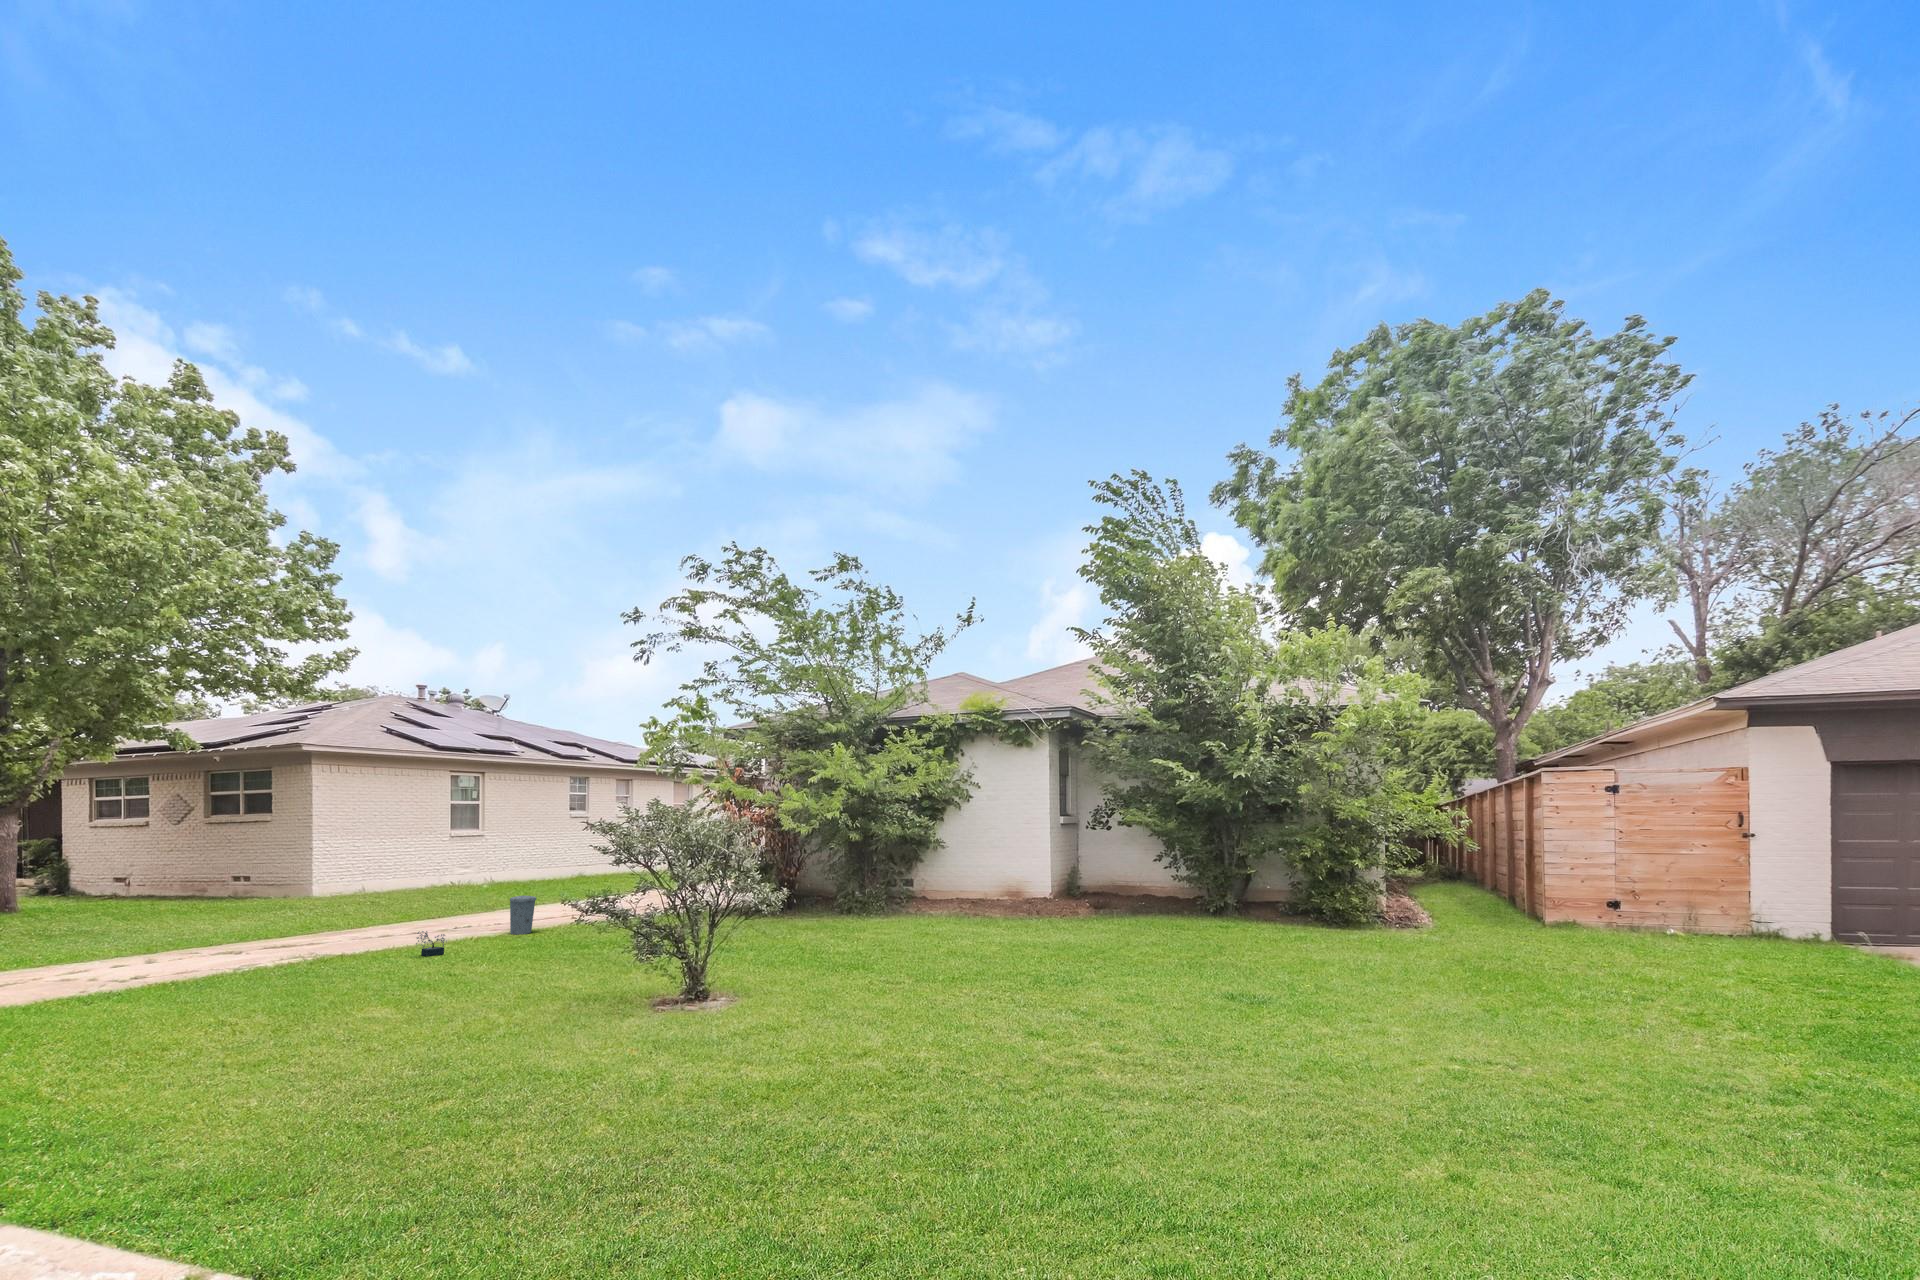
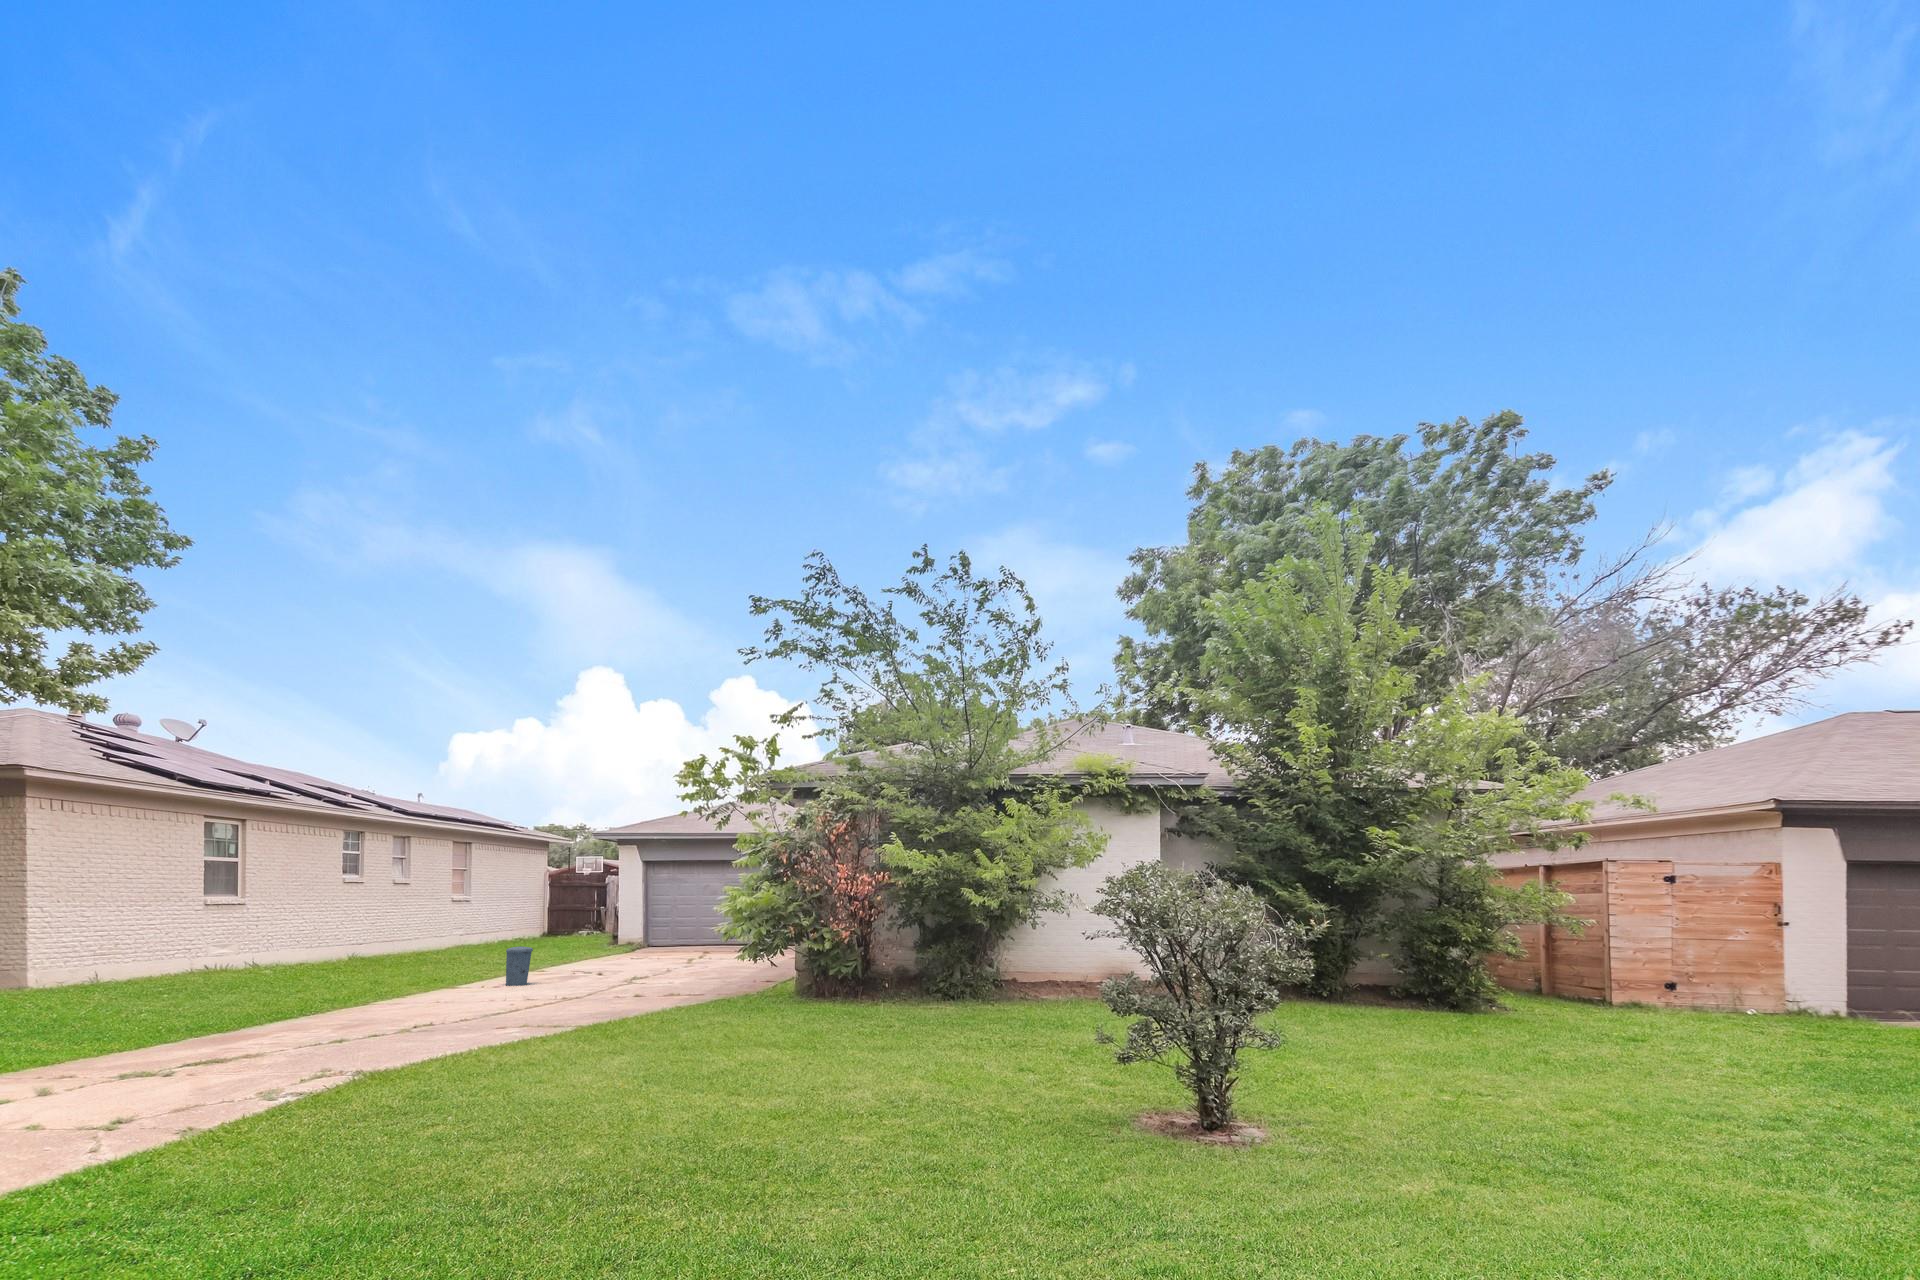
decorative plant: present [416,931,447,956] -> none [411,978,443,1005]

